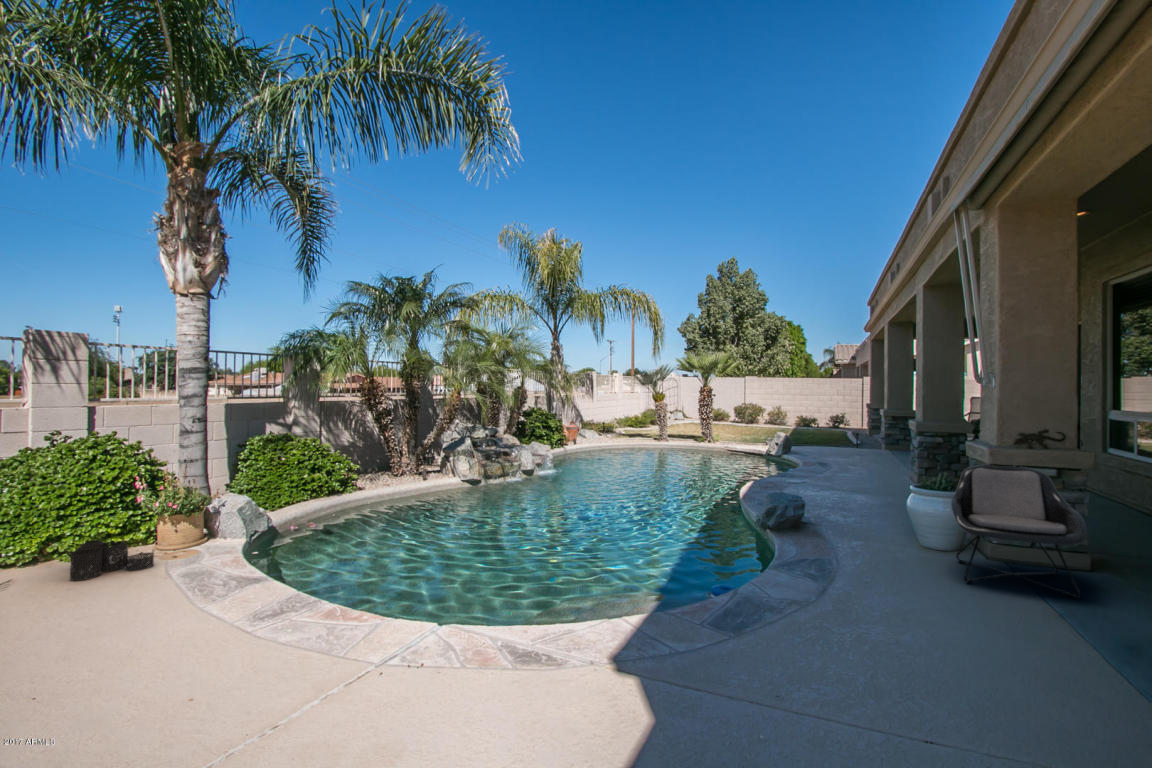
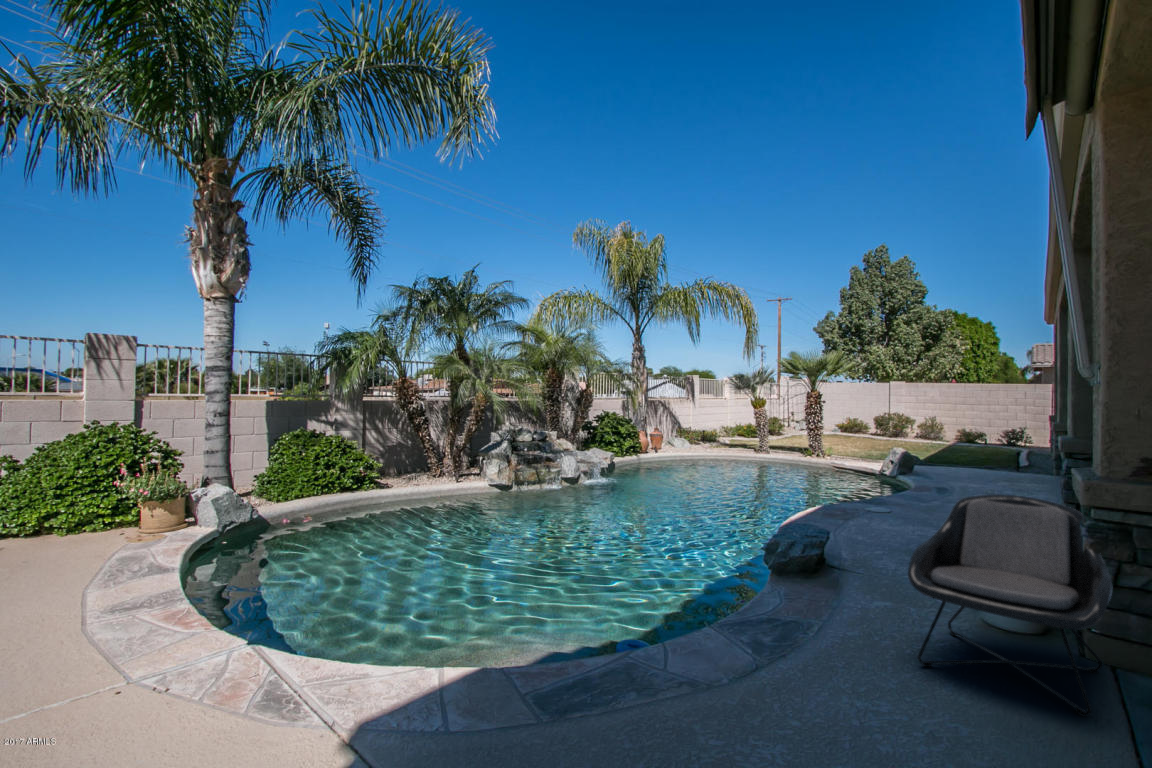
woven basket: present [70,539,154,581] -> none [42,516,118,553]

